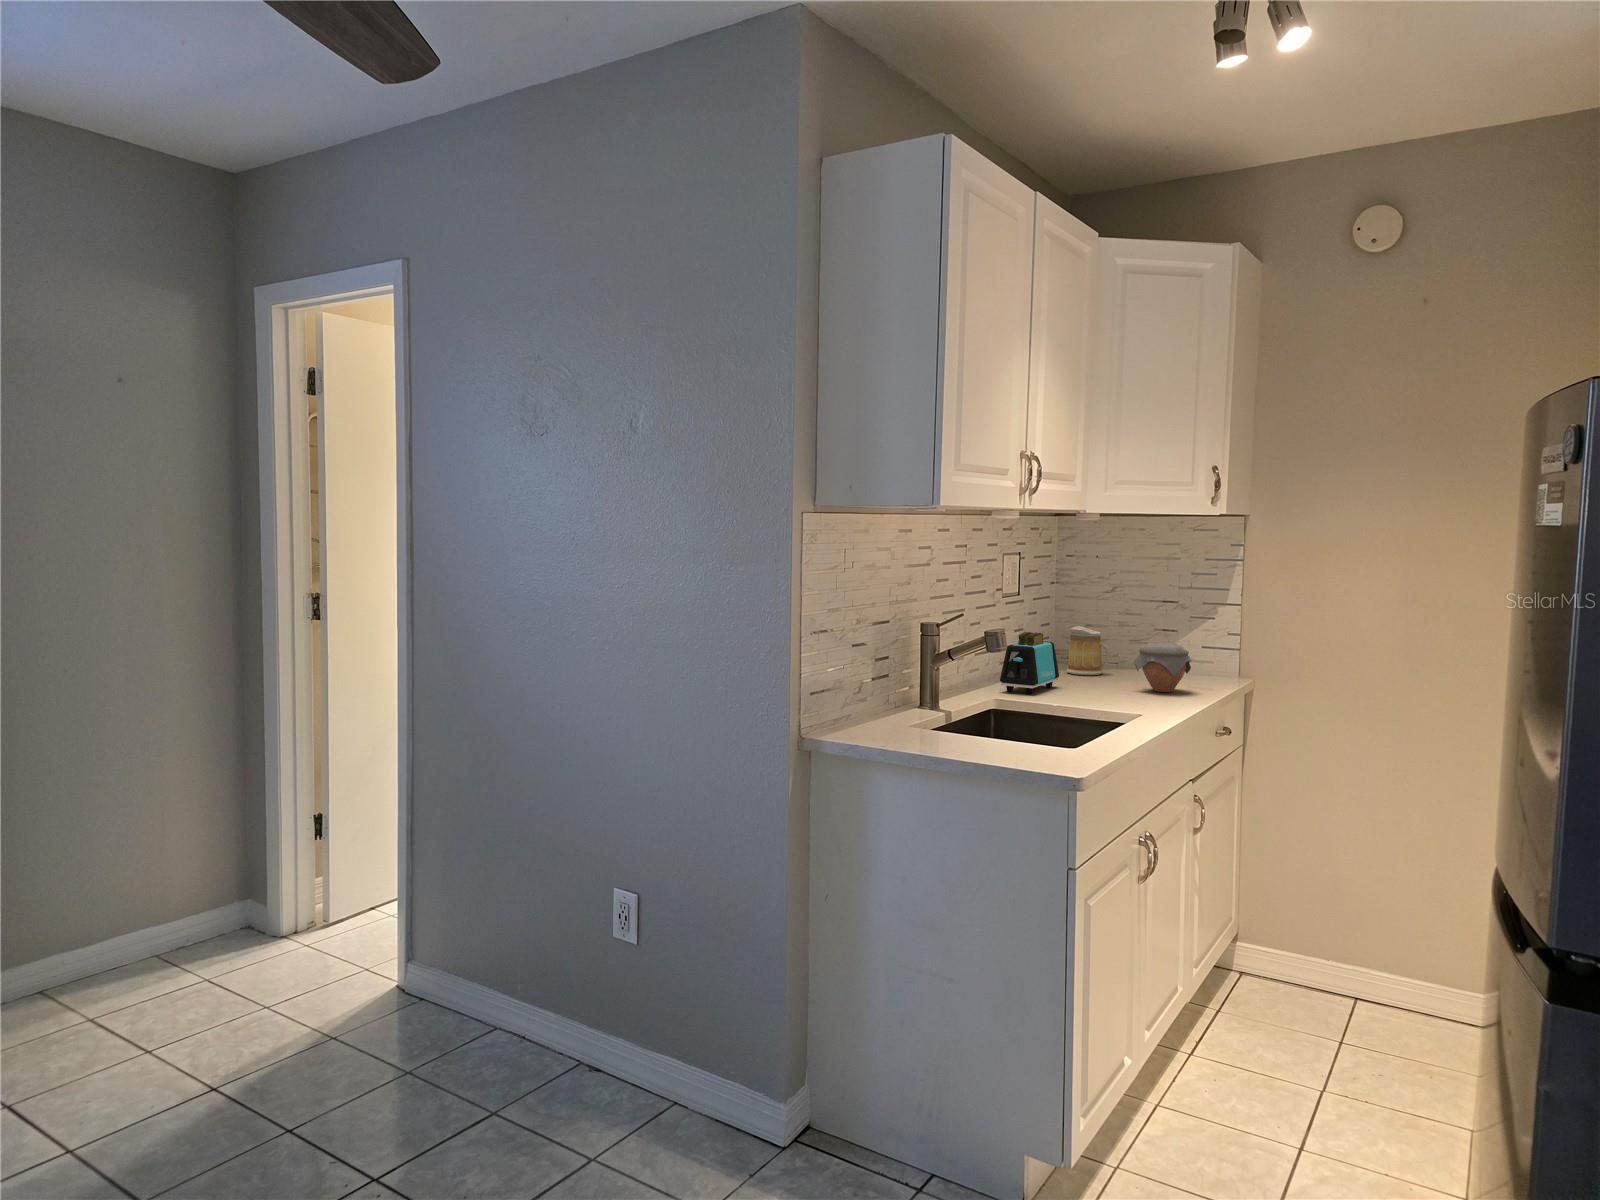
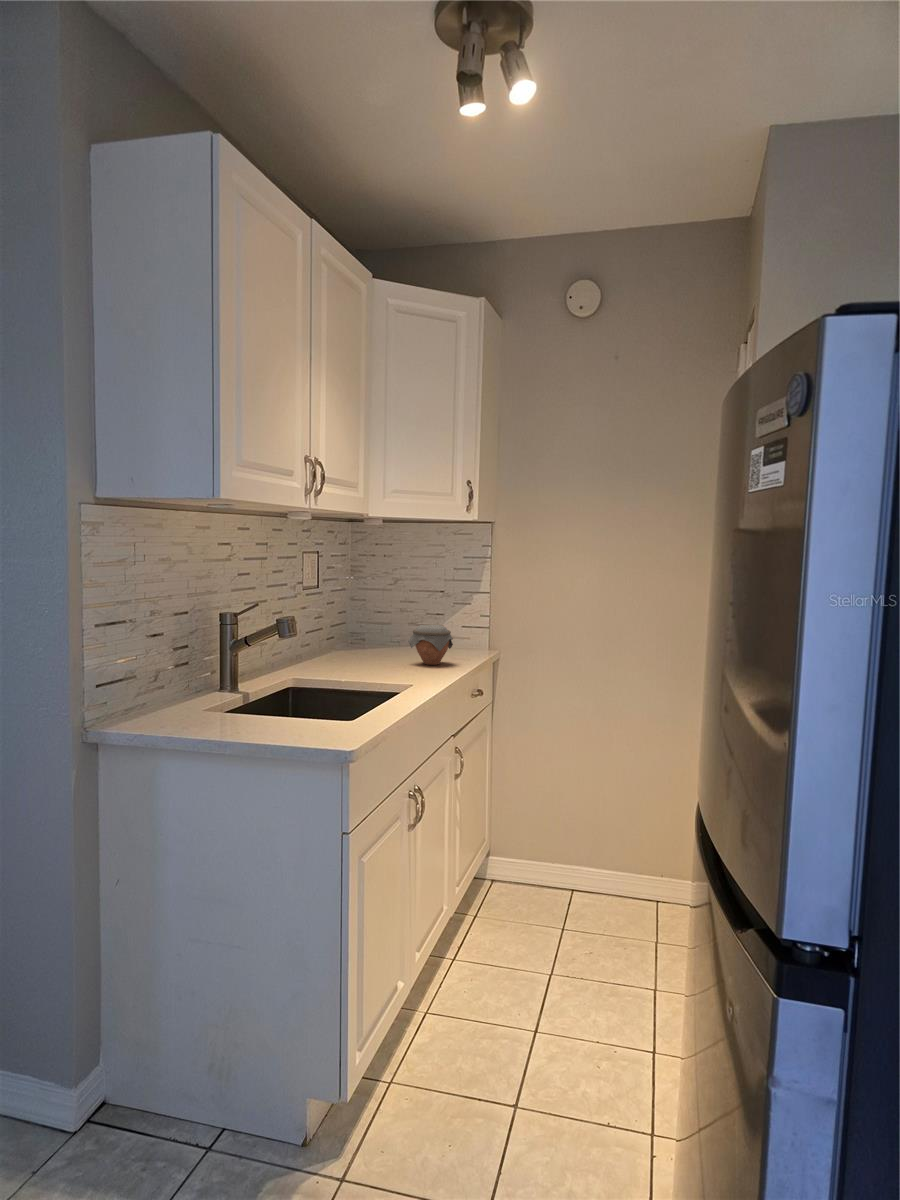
mug: present [1067,626,1110,675] -> none [358,612,392,652]
toaster: present [1000,632,1059,694] -> none [298,618,349,671]

